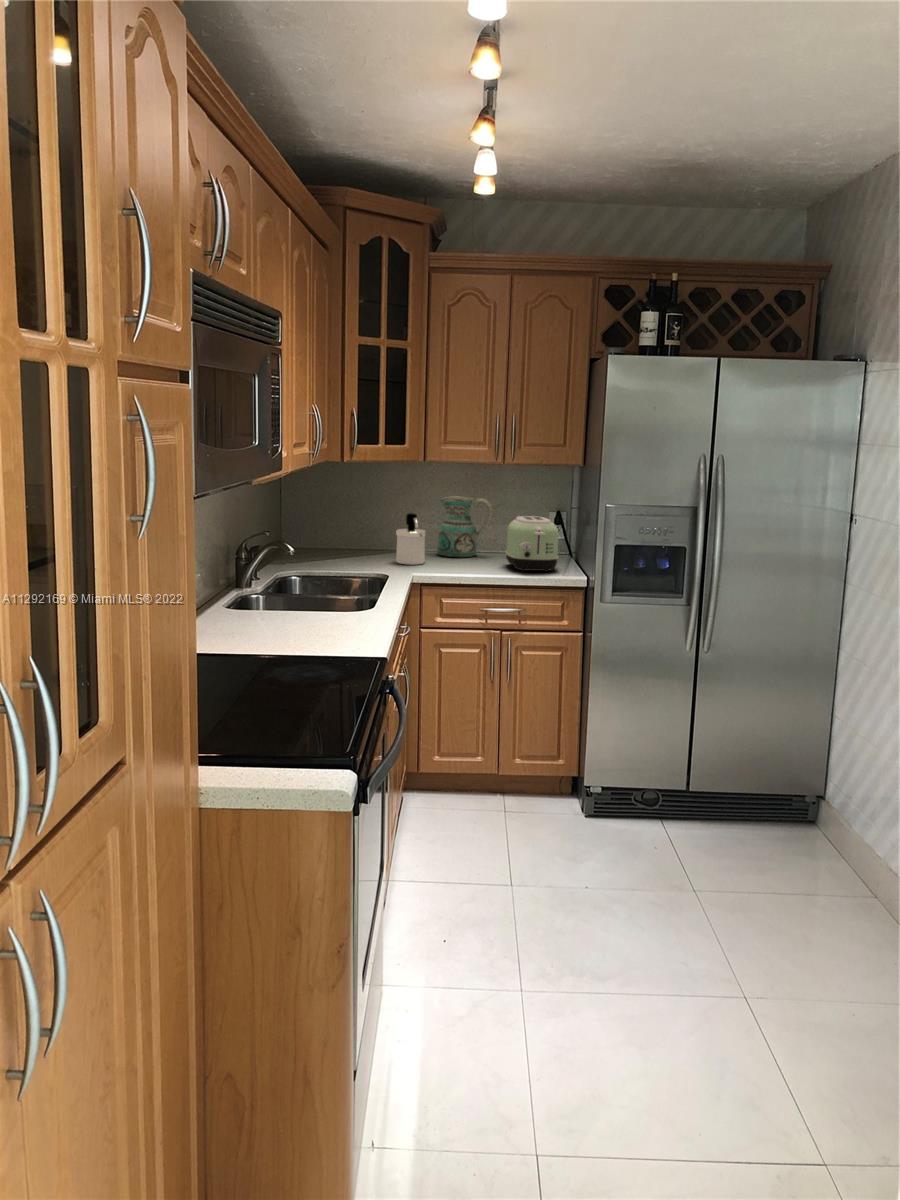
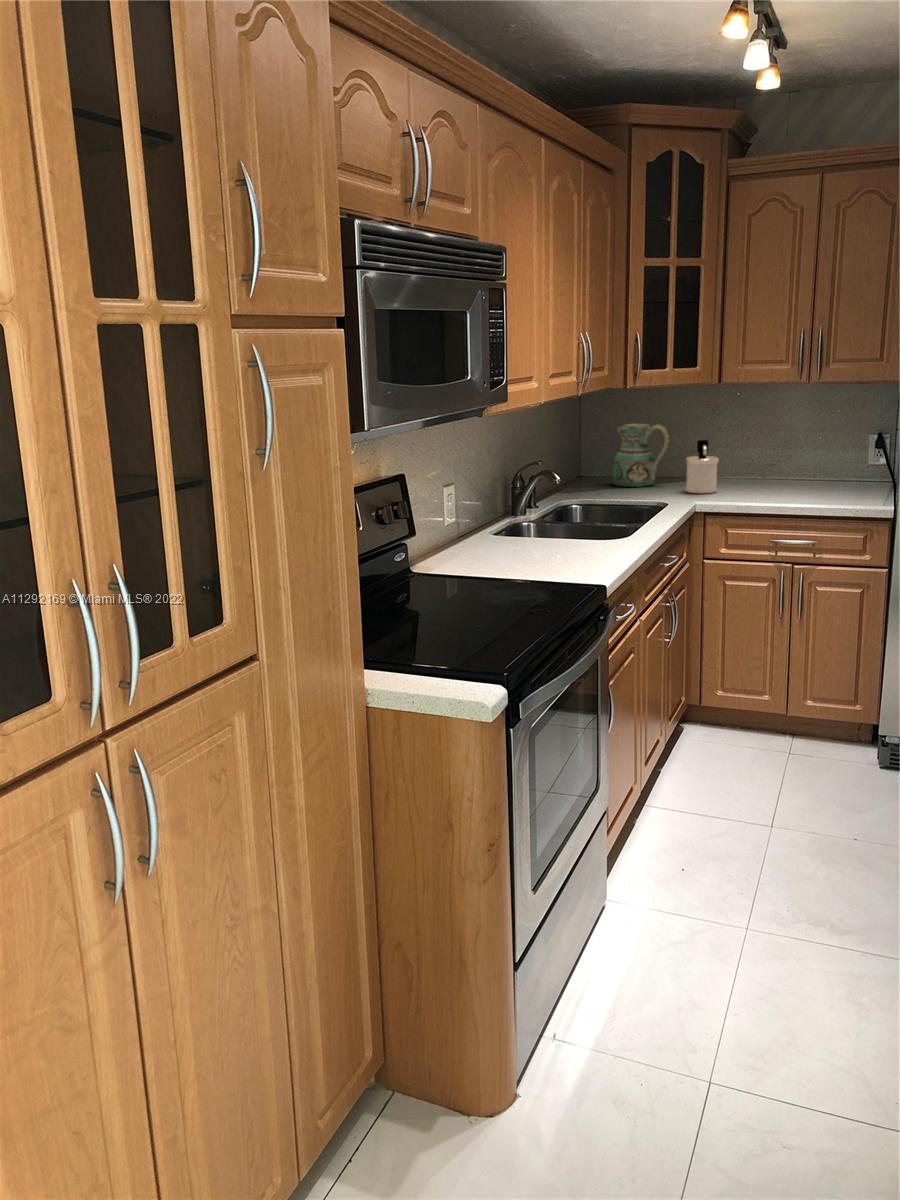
ceramic pitcher: present [437,496,493,557] -> present [613,424,669,487]
toaster: present [505,516,559,572] -> none [805,440,865,500]

